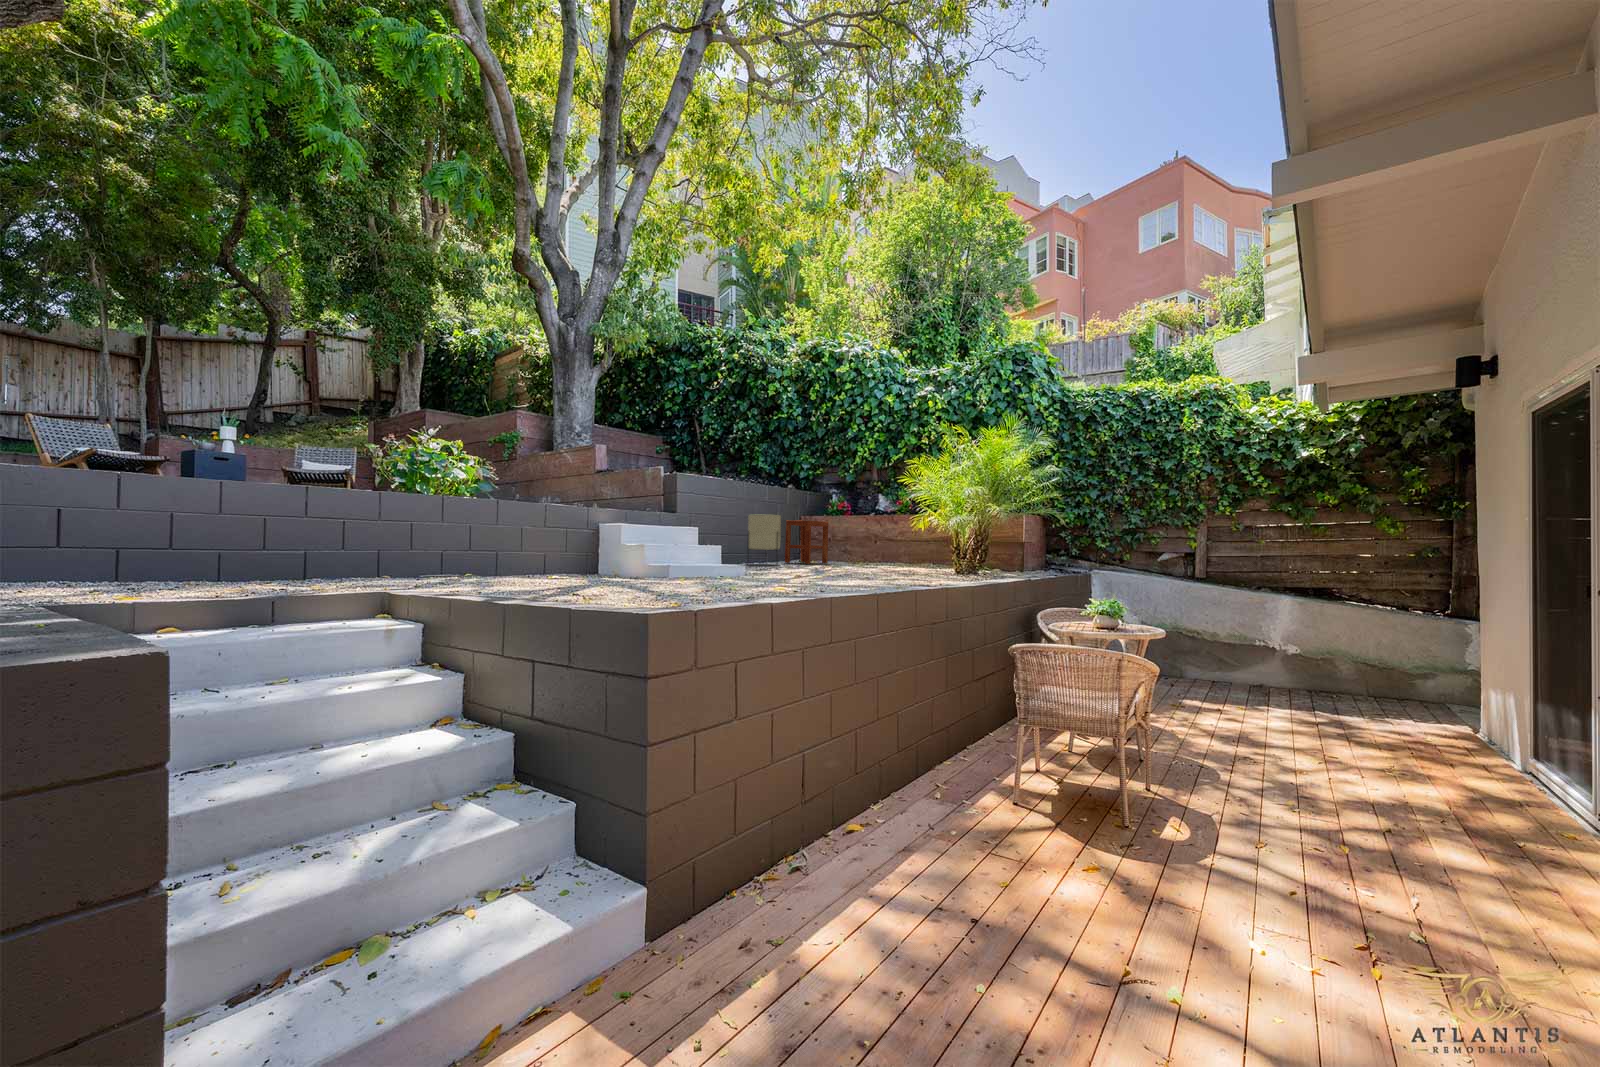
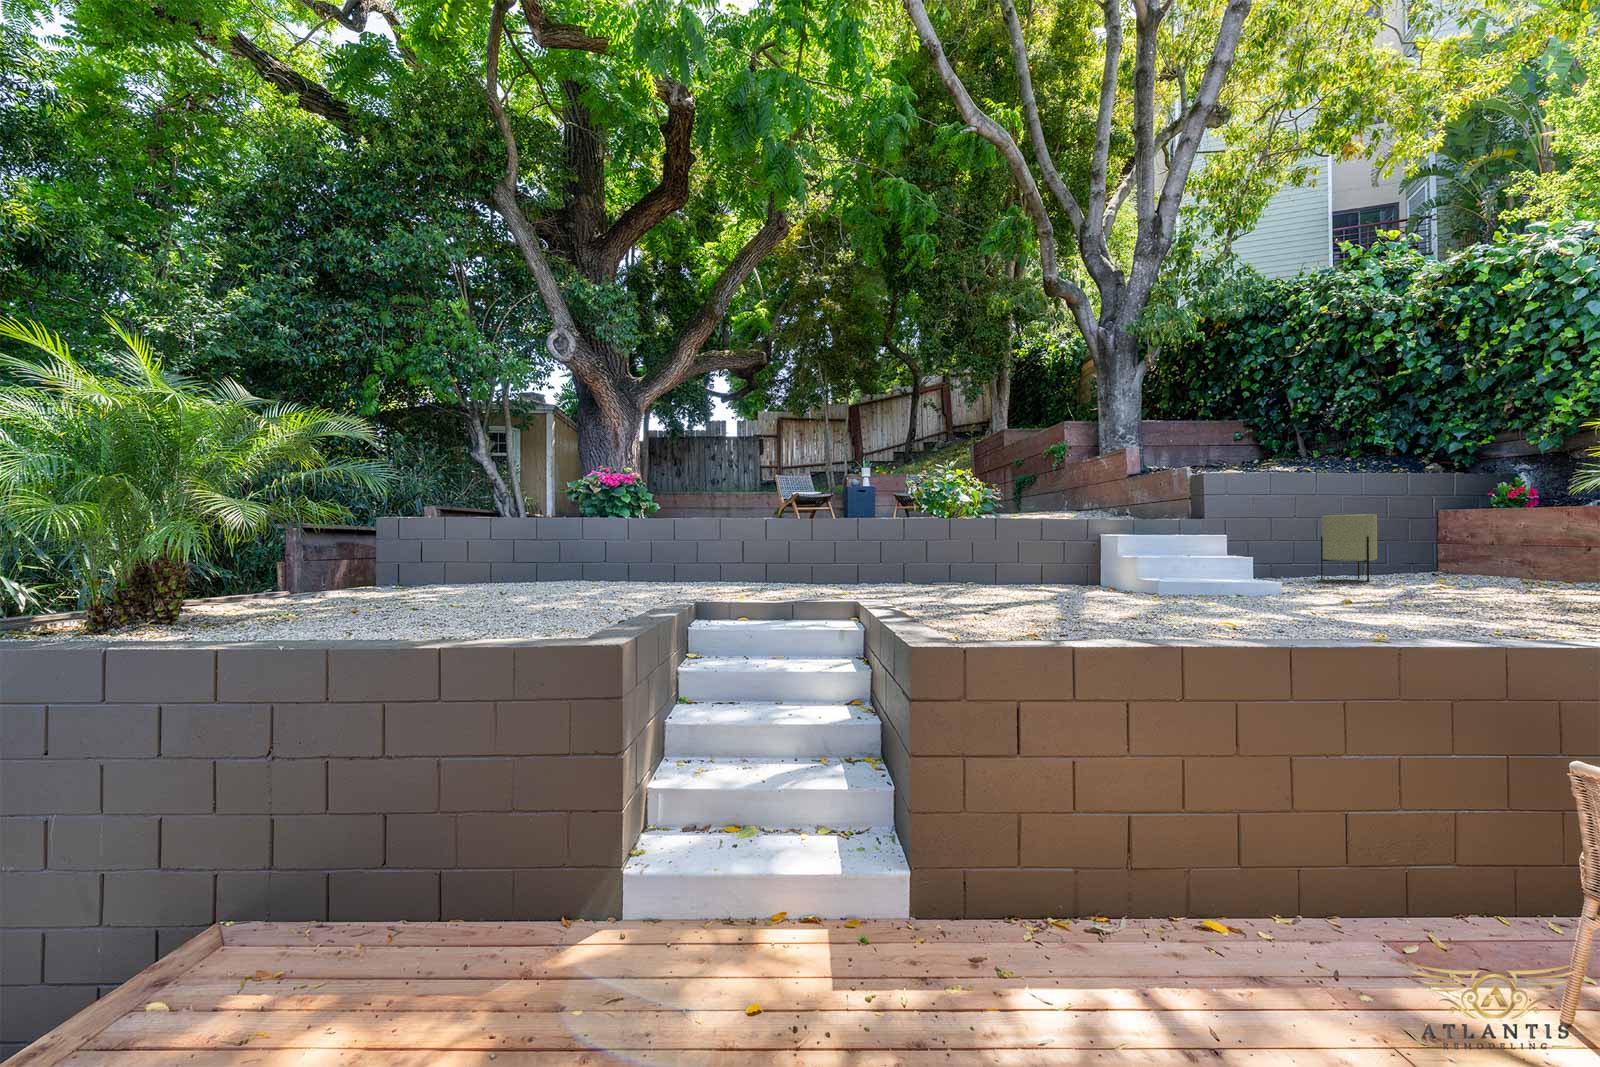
stool: present [785,520,828,564] -> none [1402,517,1486,580]

